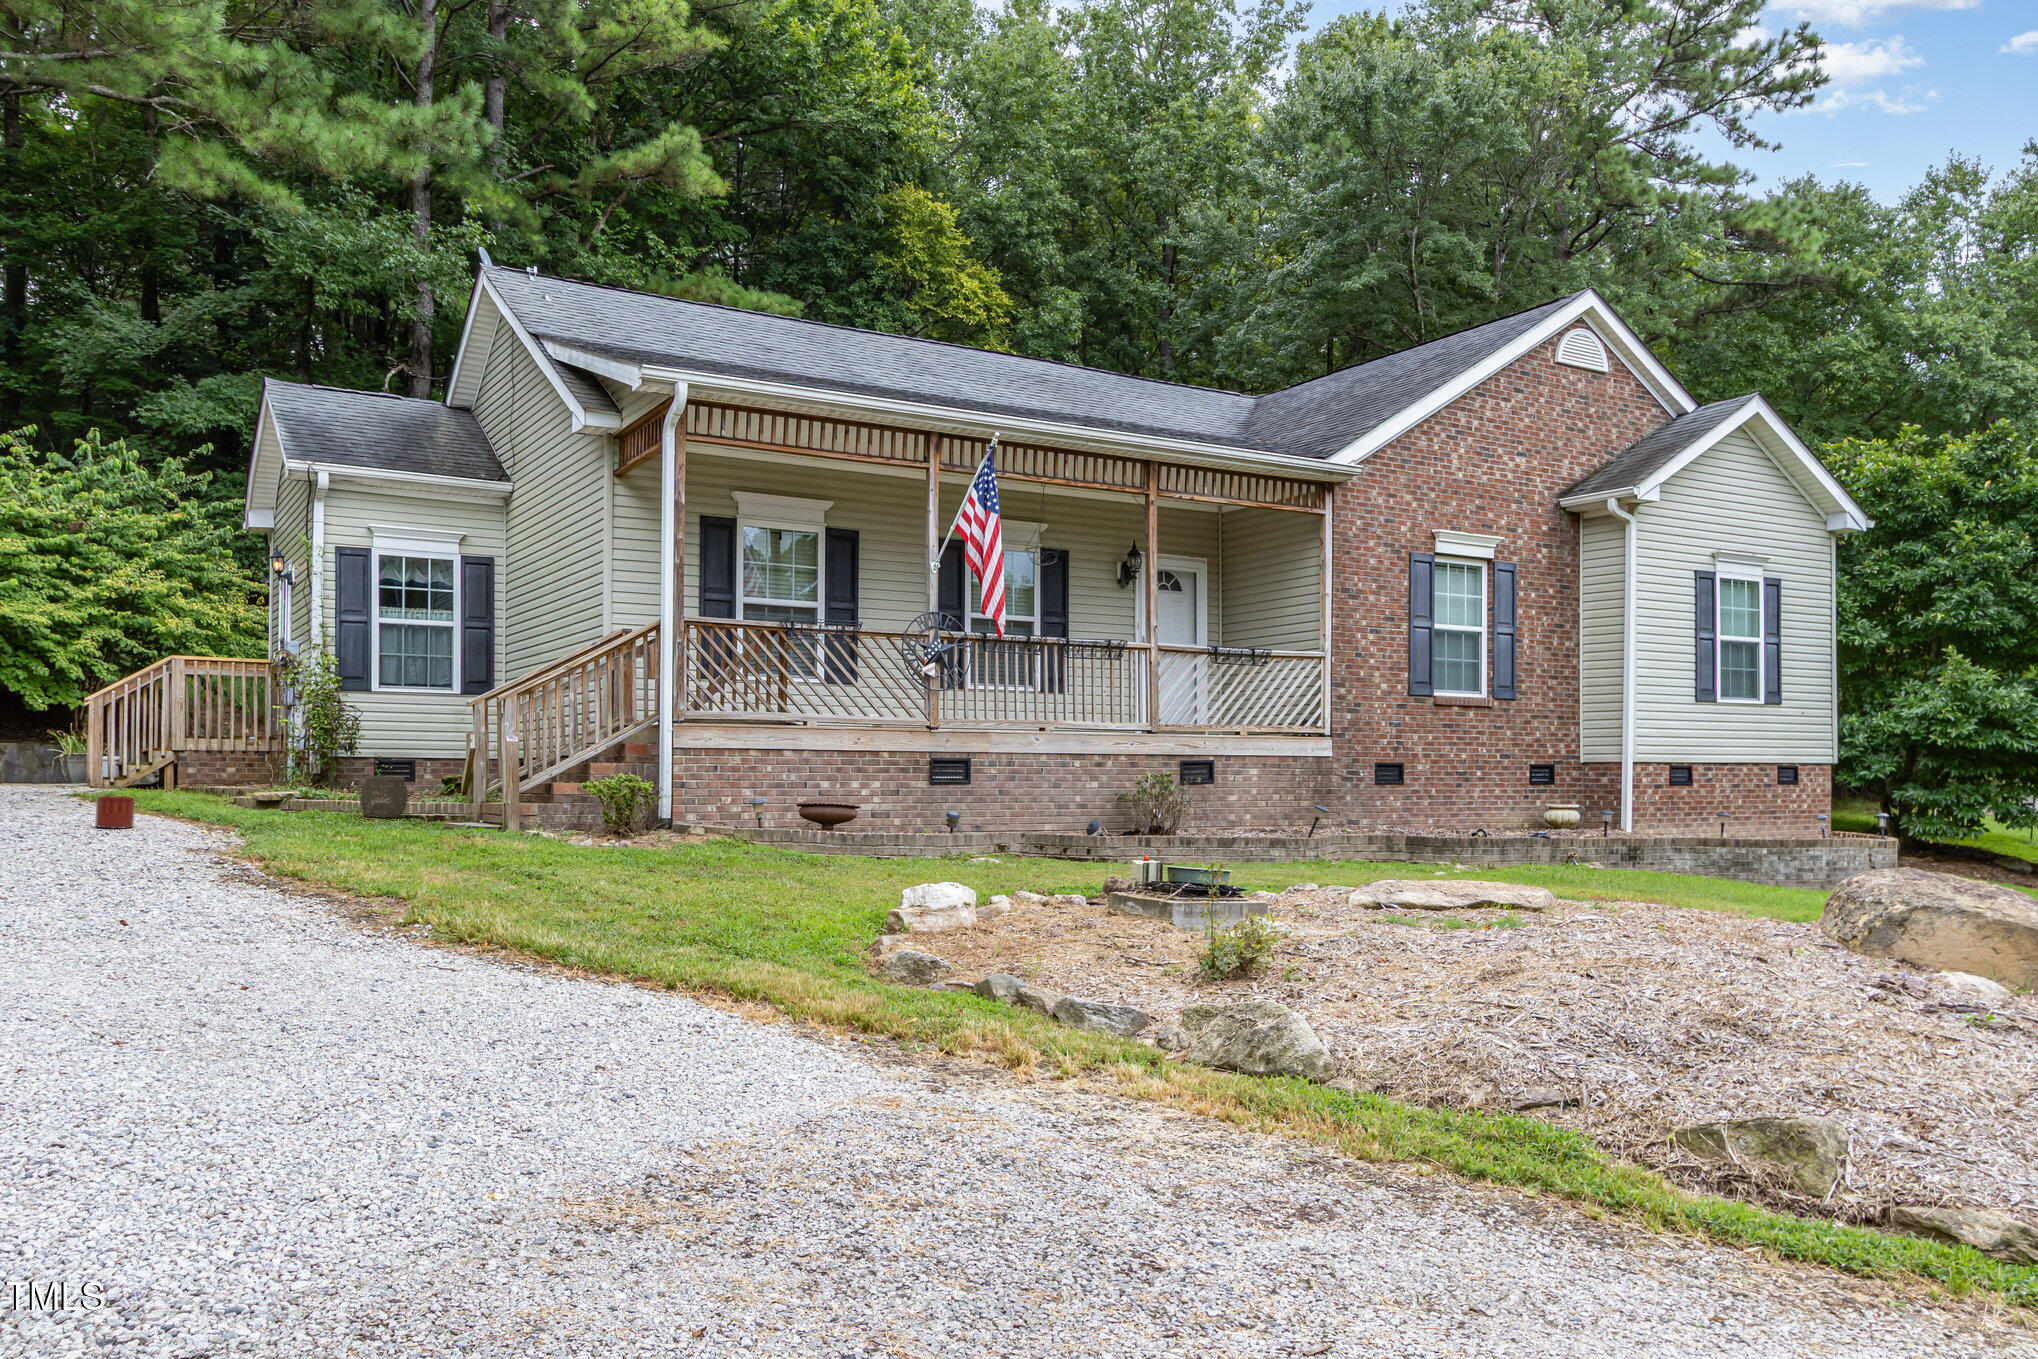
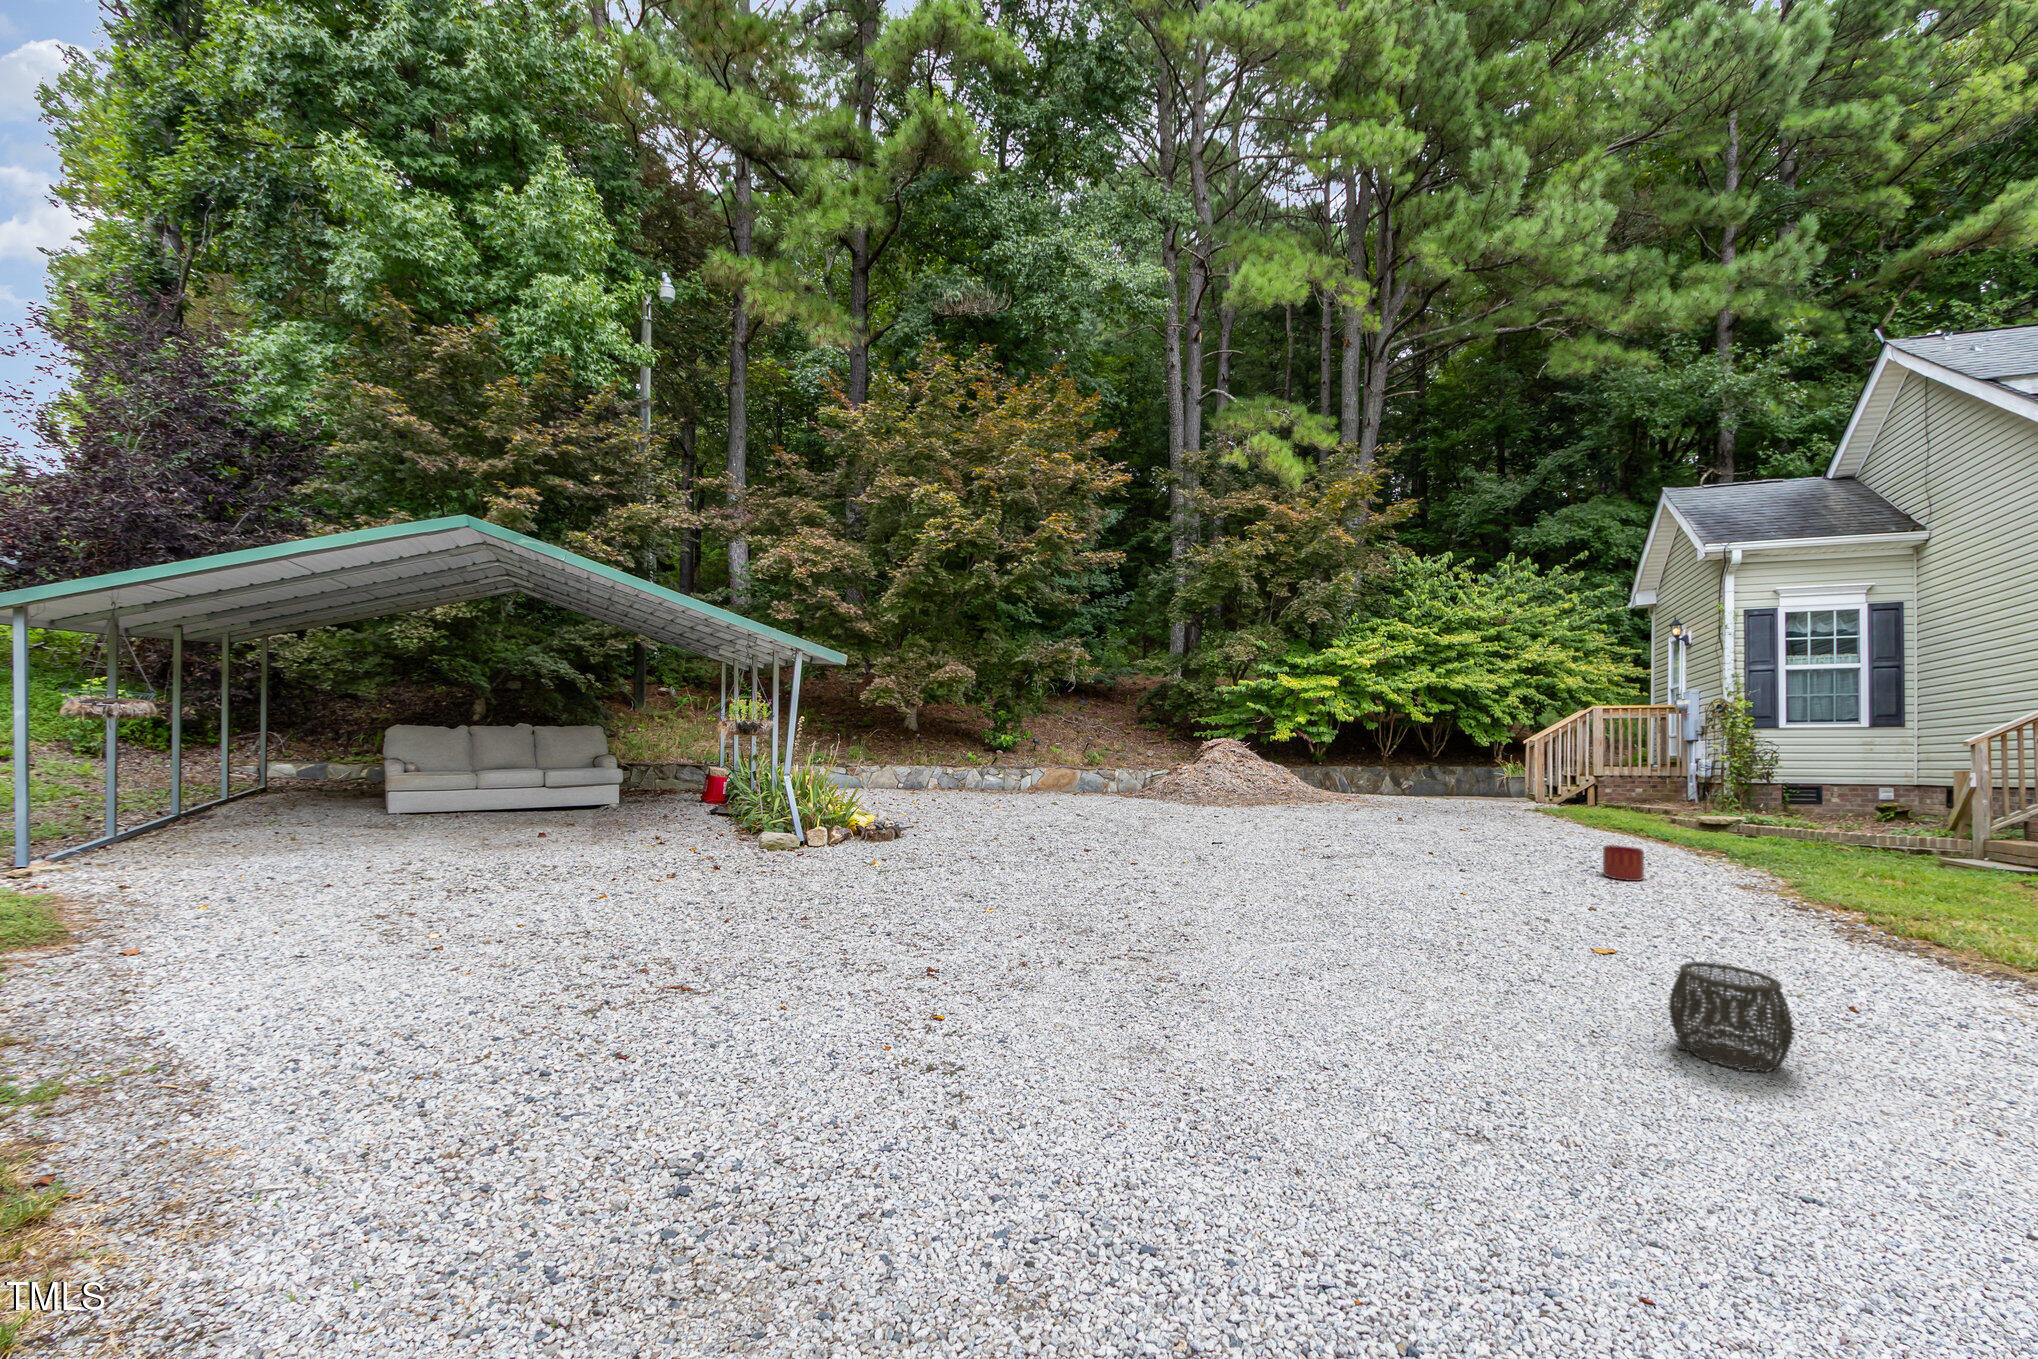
woven basket: present [360,776,408,818] -> present [1669,962,1794,1072]

